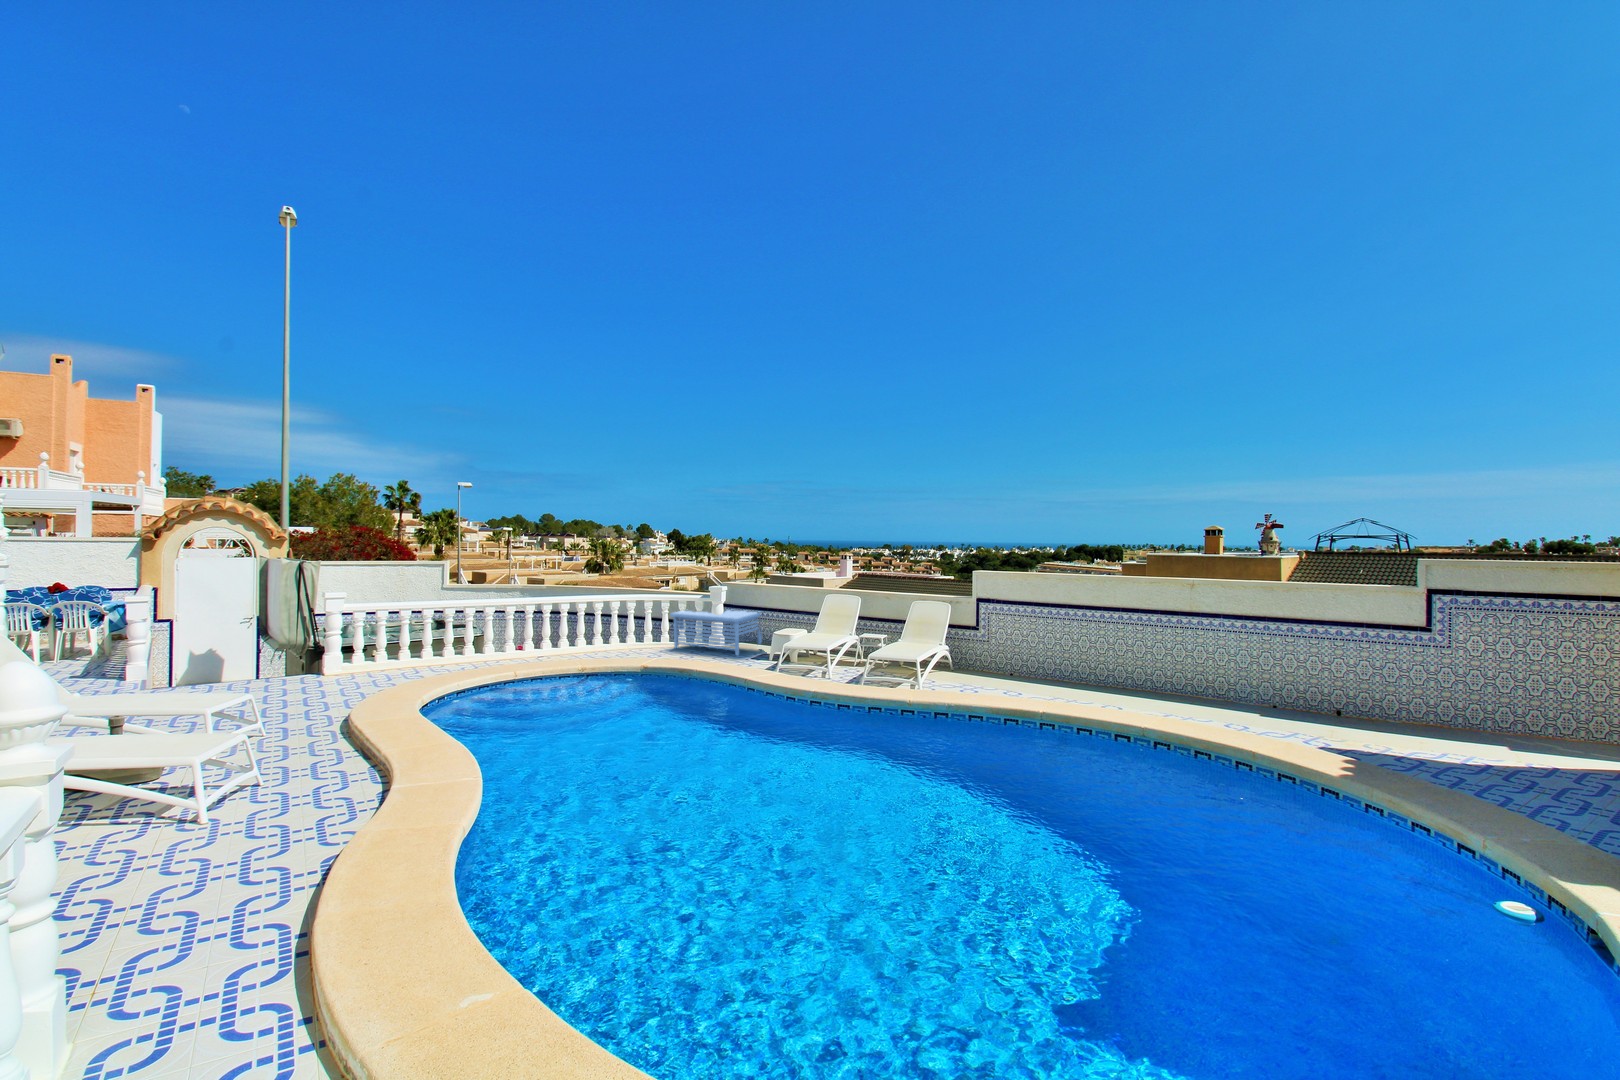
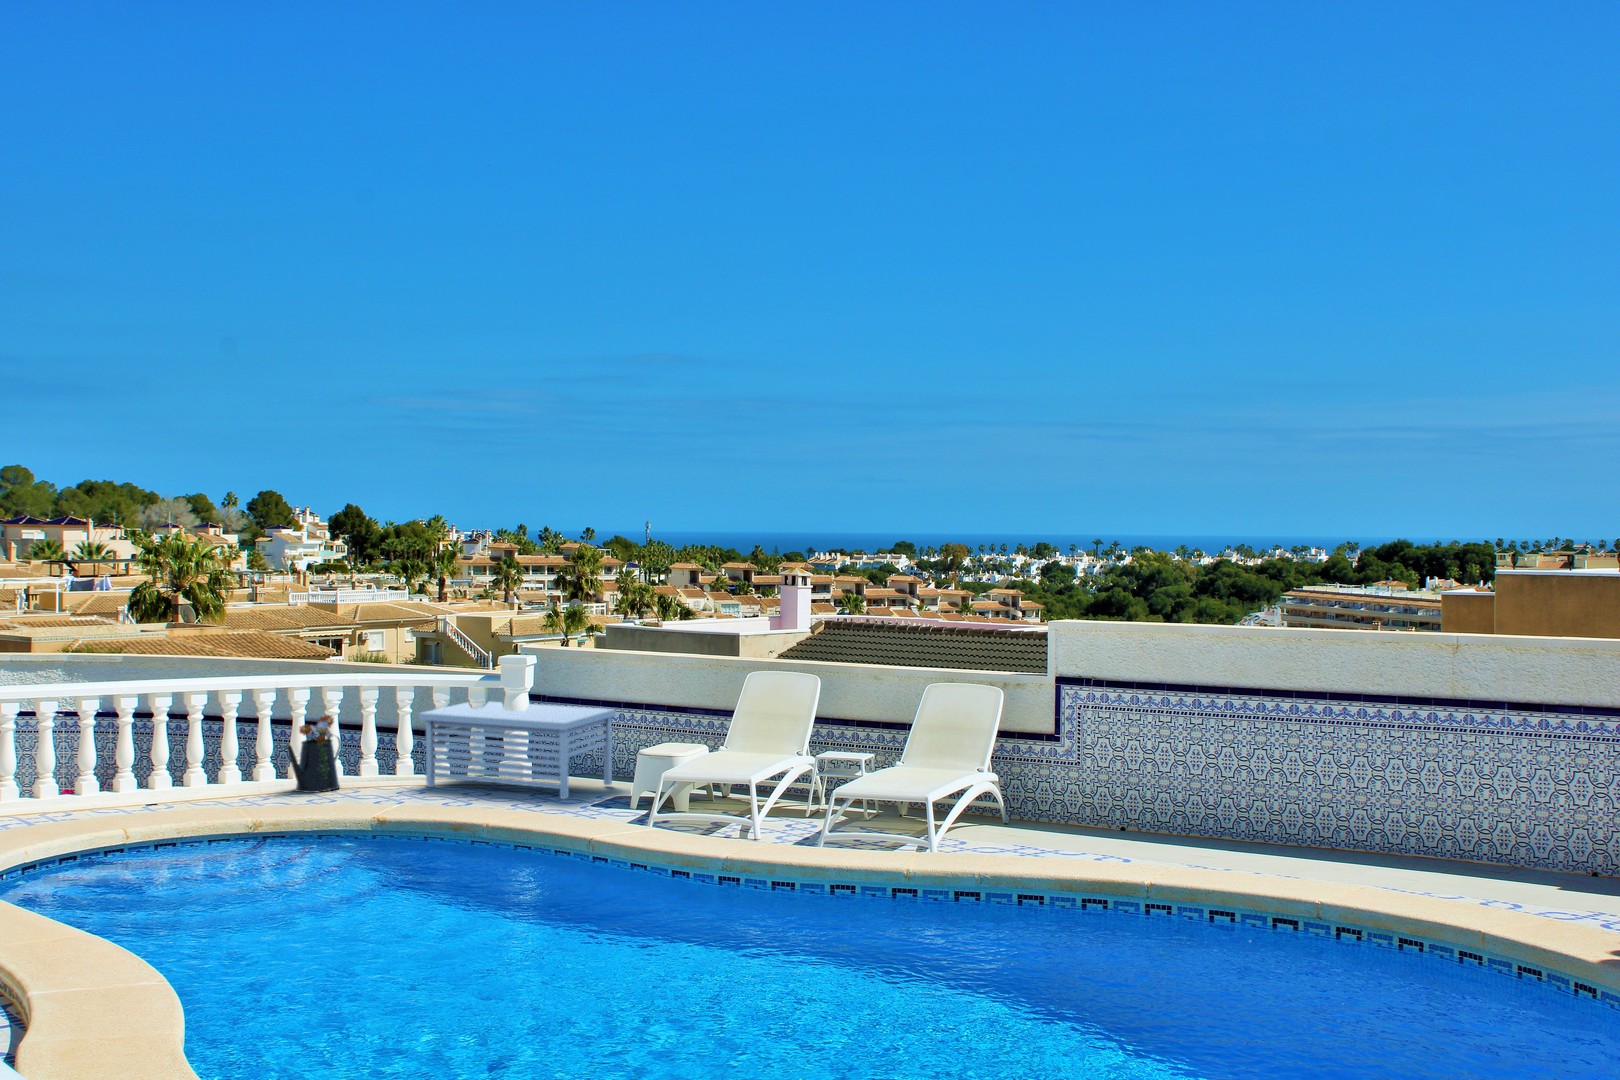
watering can: none [608,614,635,651] -> present [287,715,341,793]

